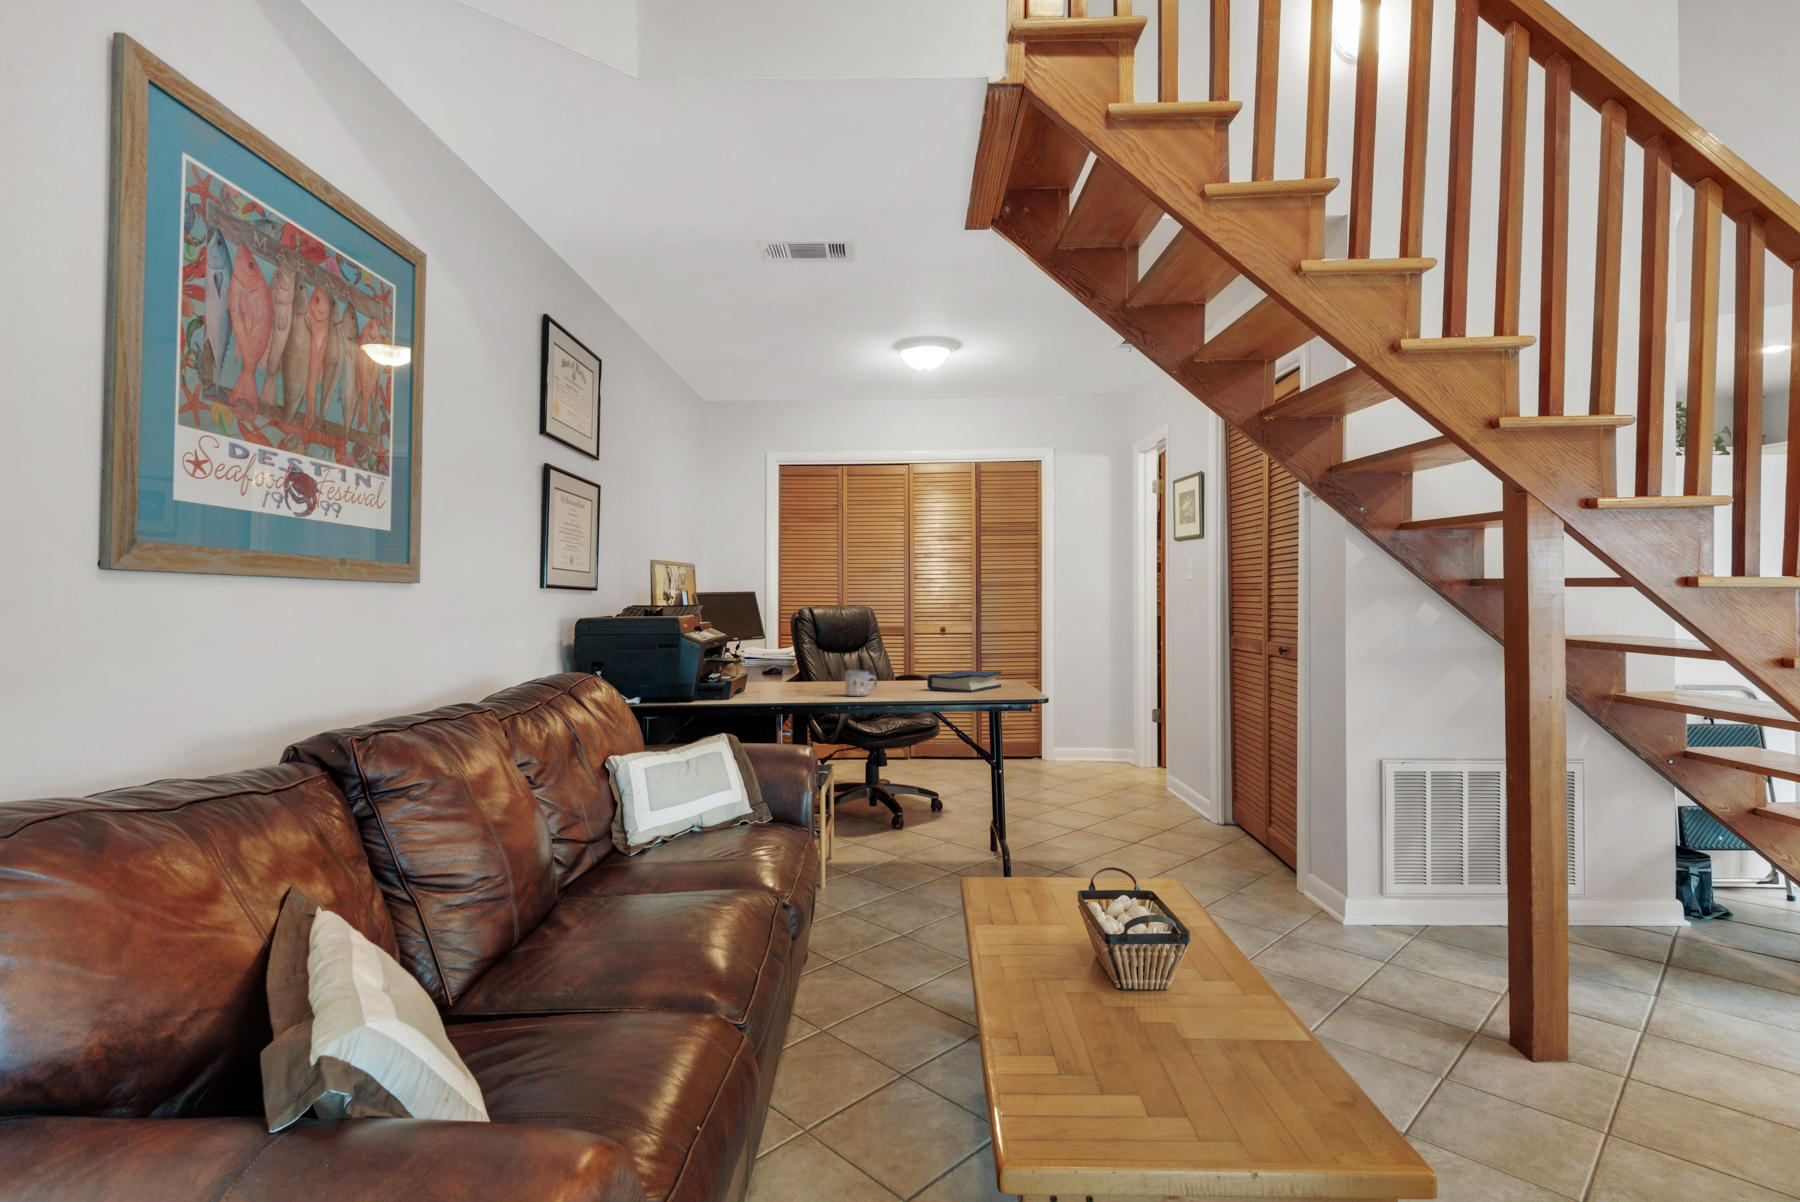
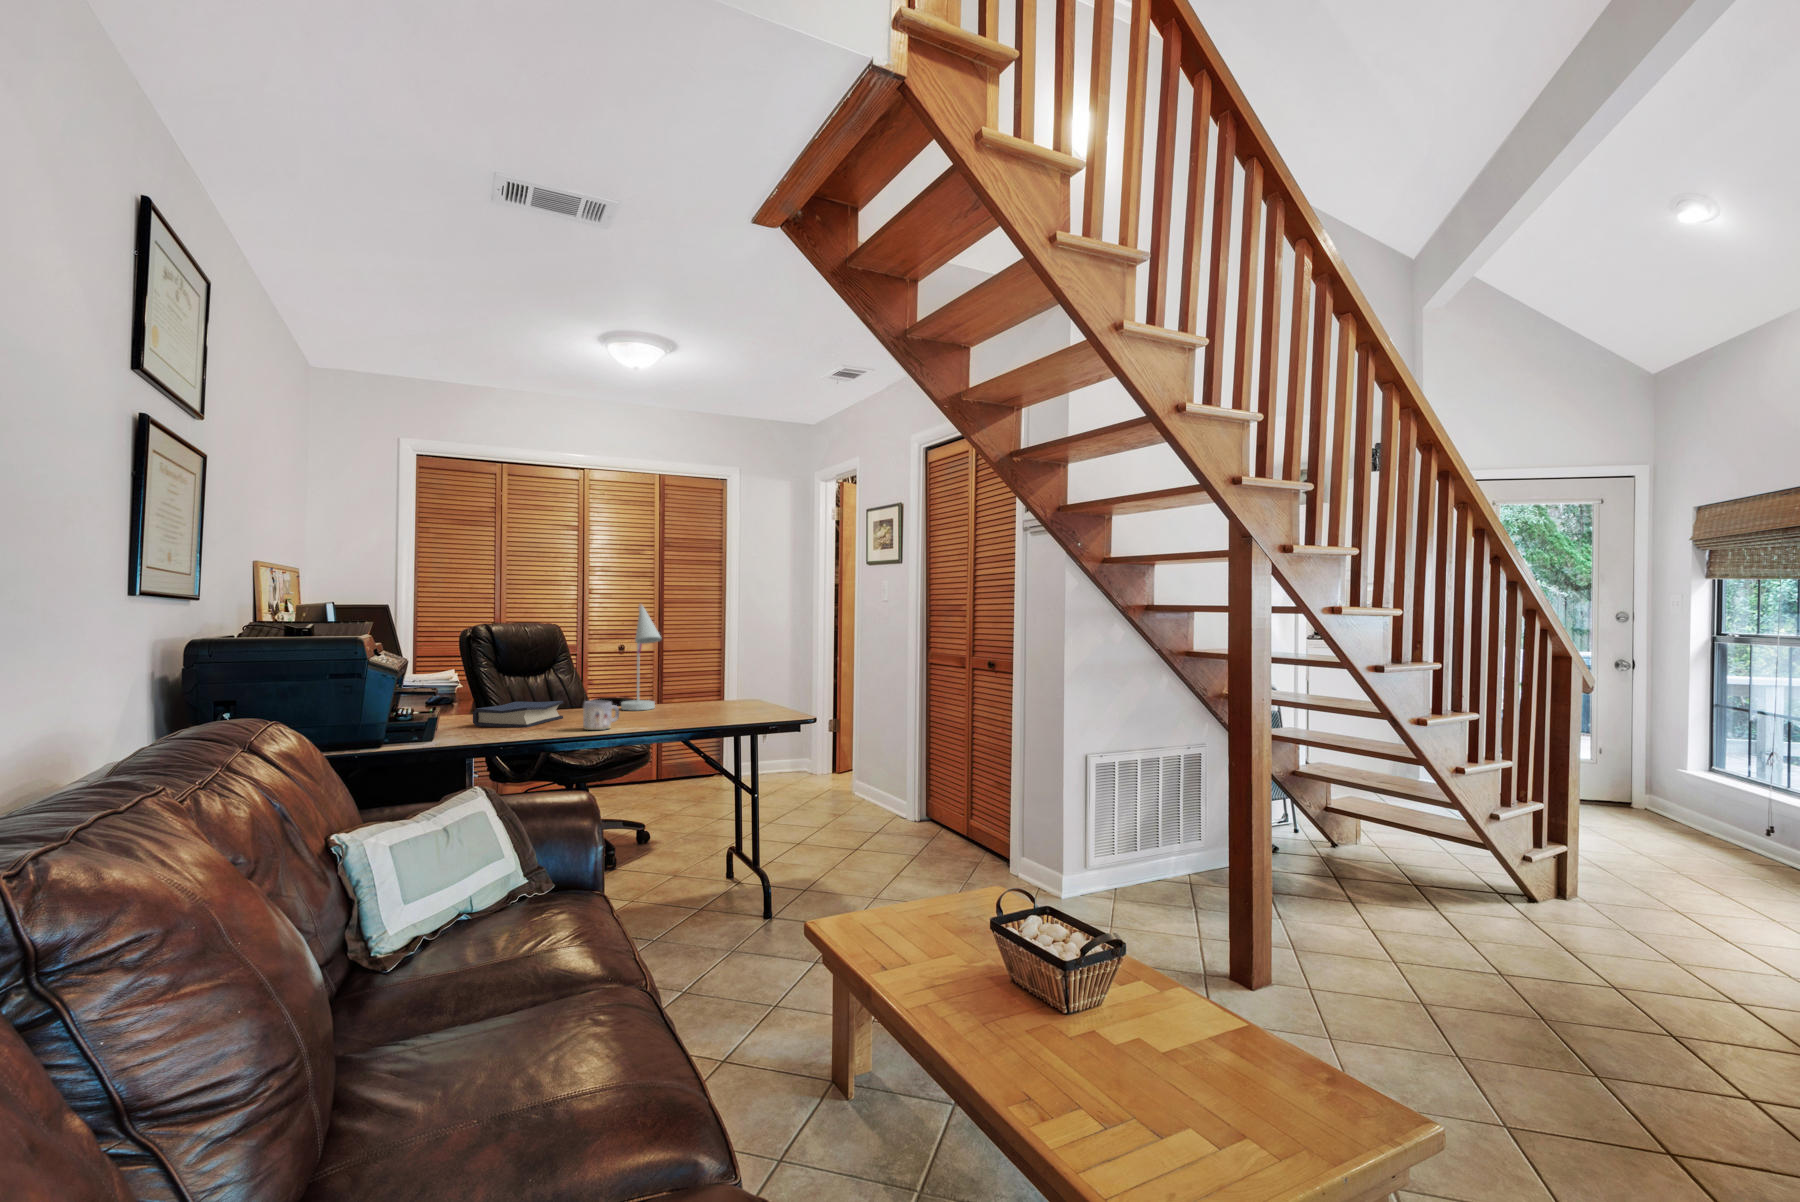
desk lamp: none [899,586,929,683] -> present [621,604,662,710]
hardback book: present [927,671,1001,693] -> present [473,701,563,728]

